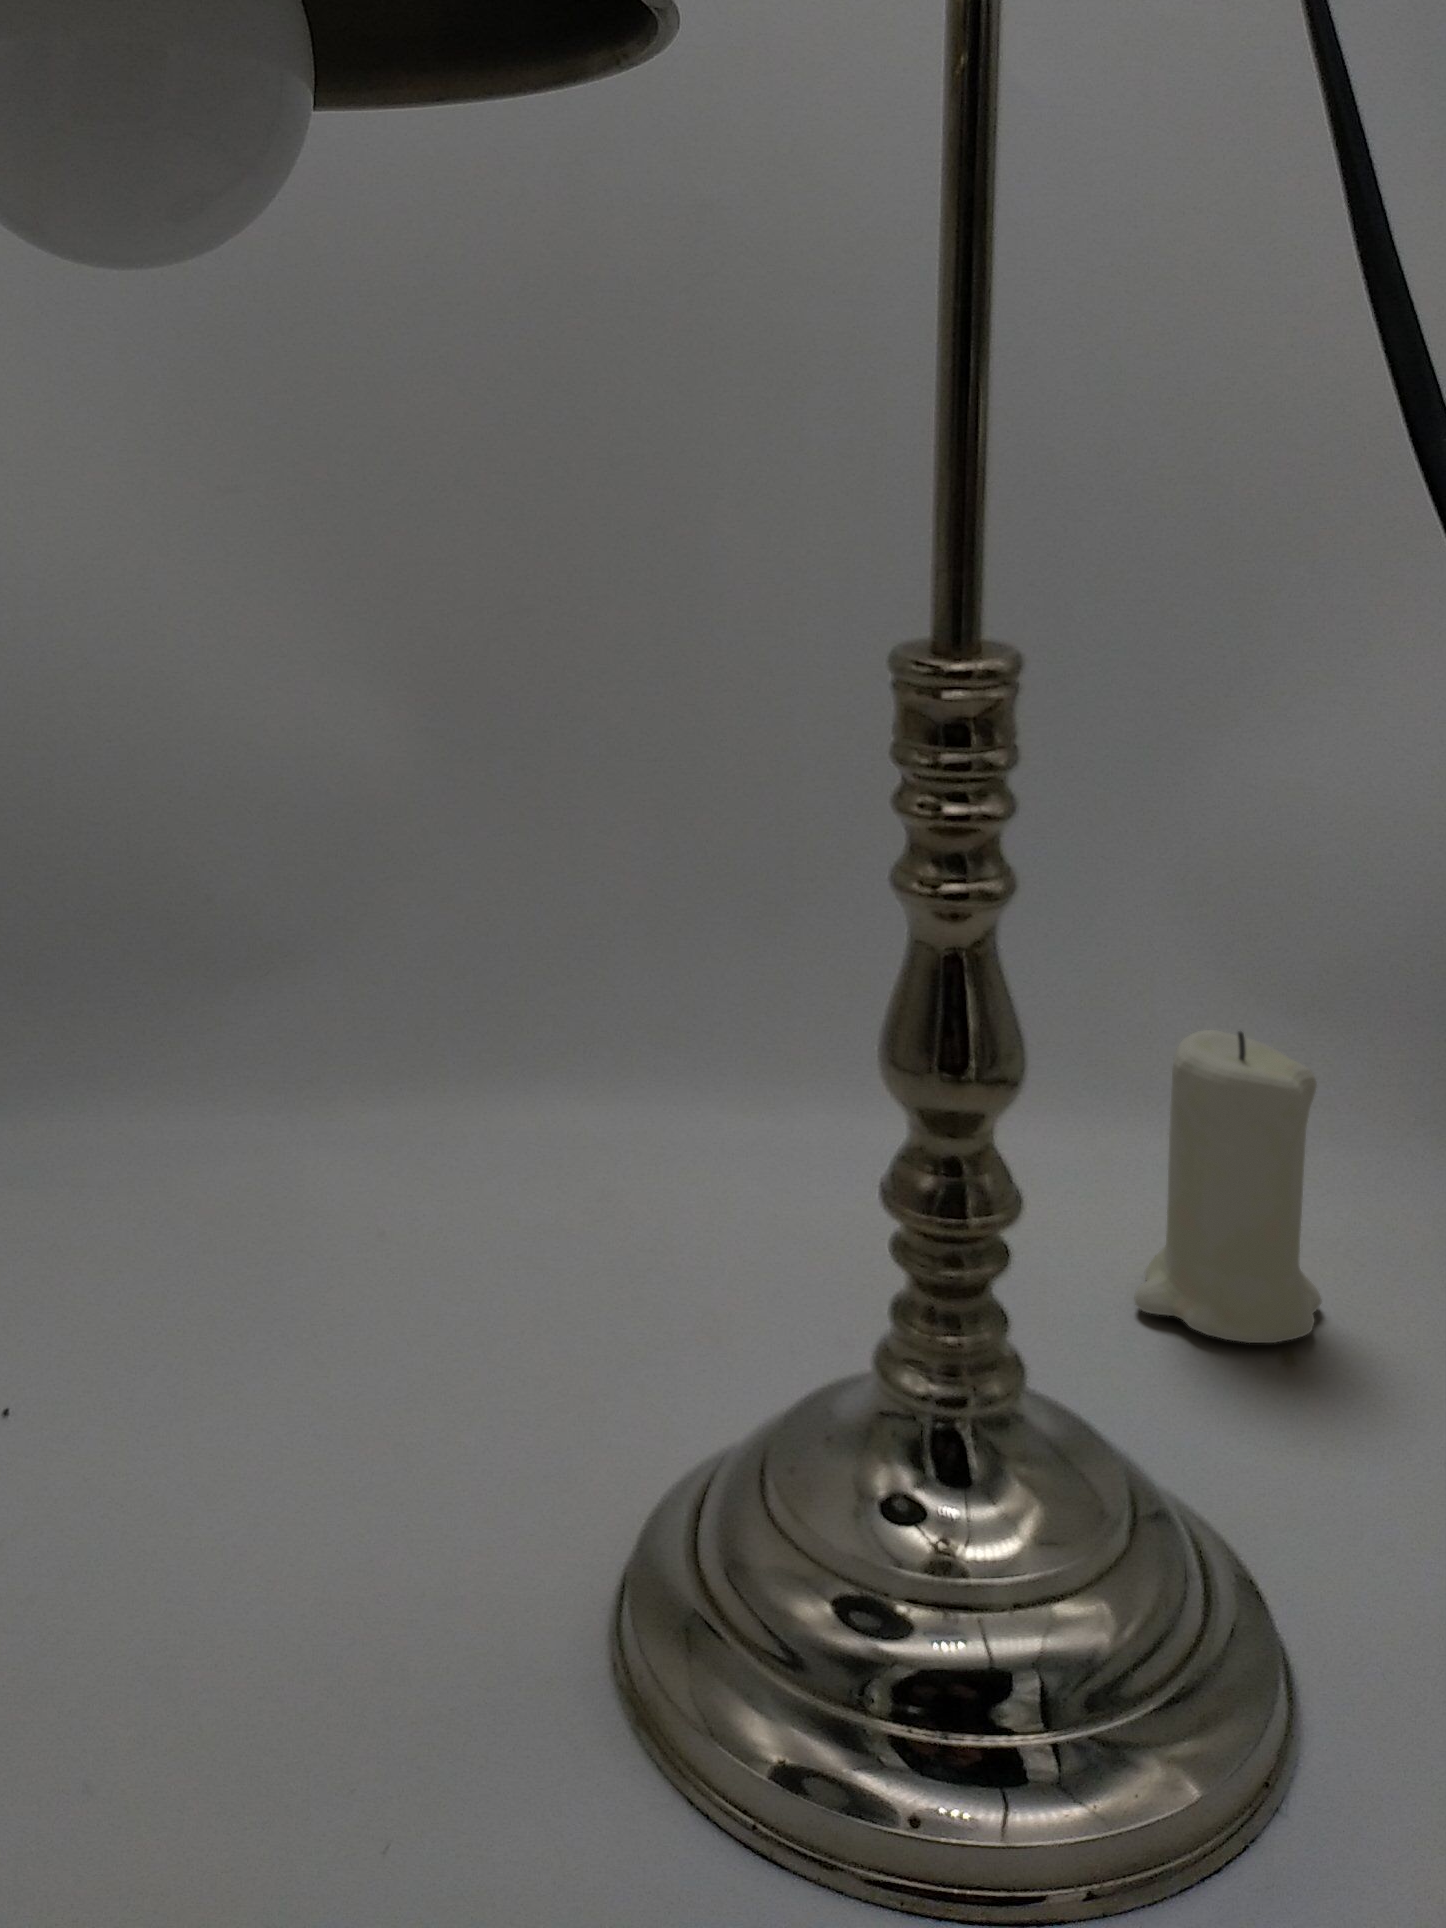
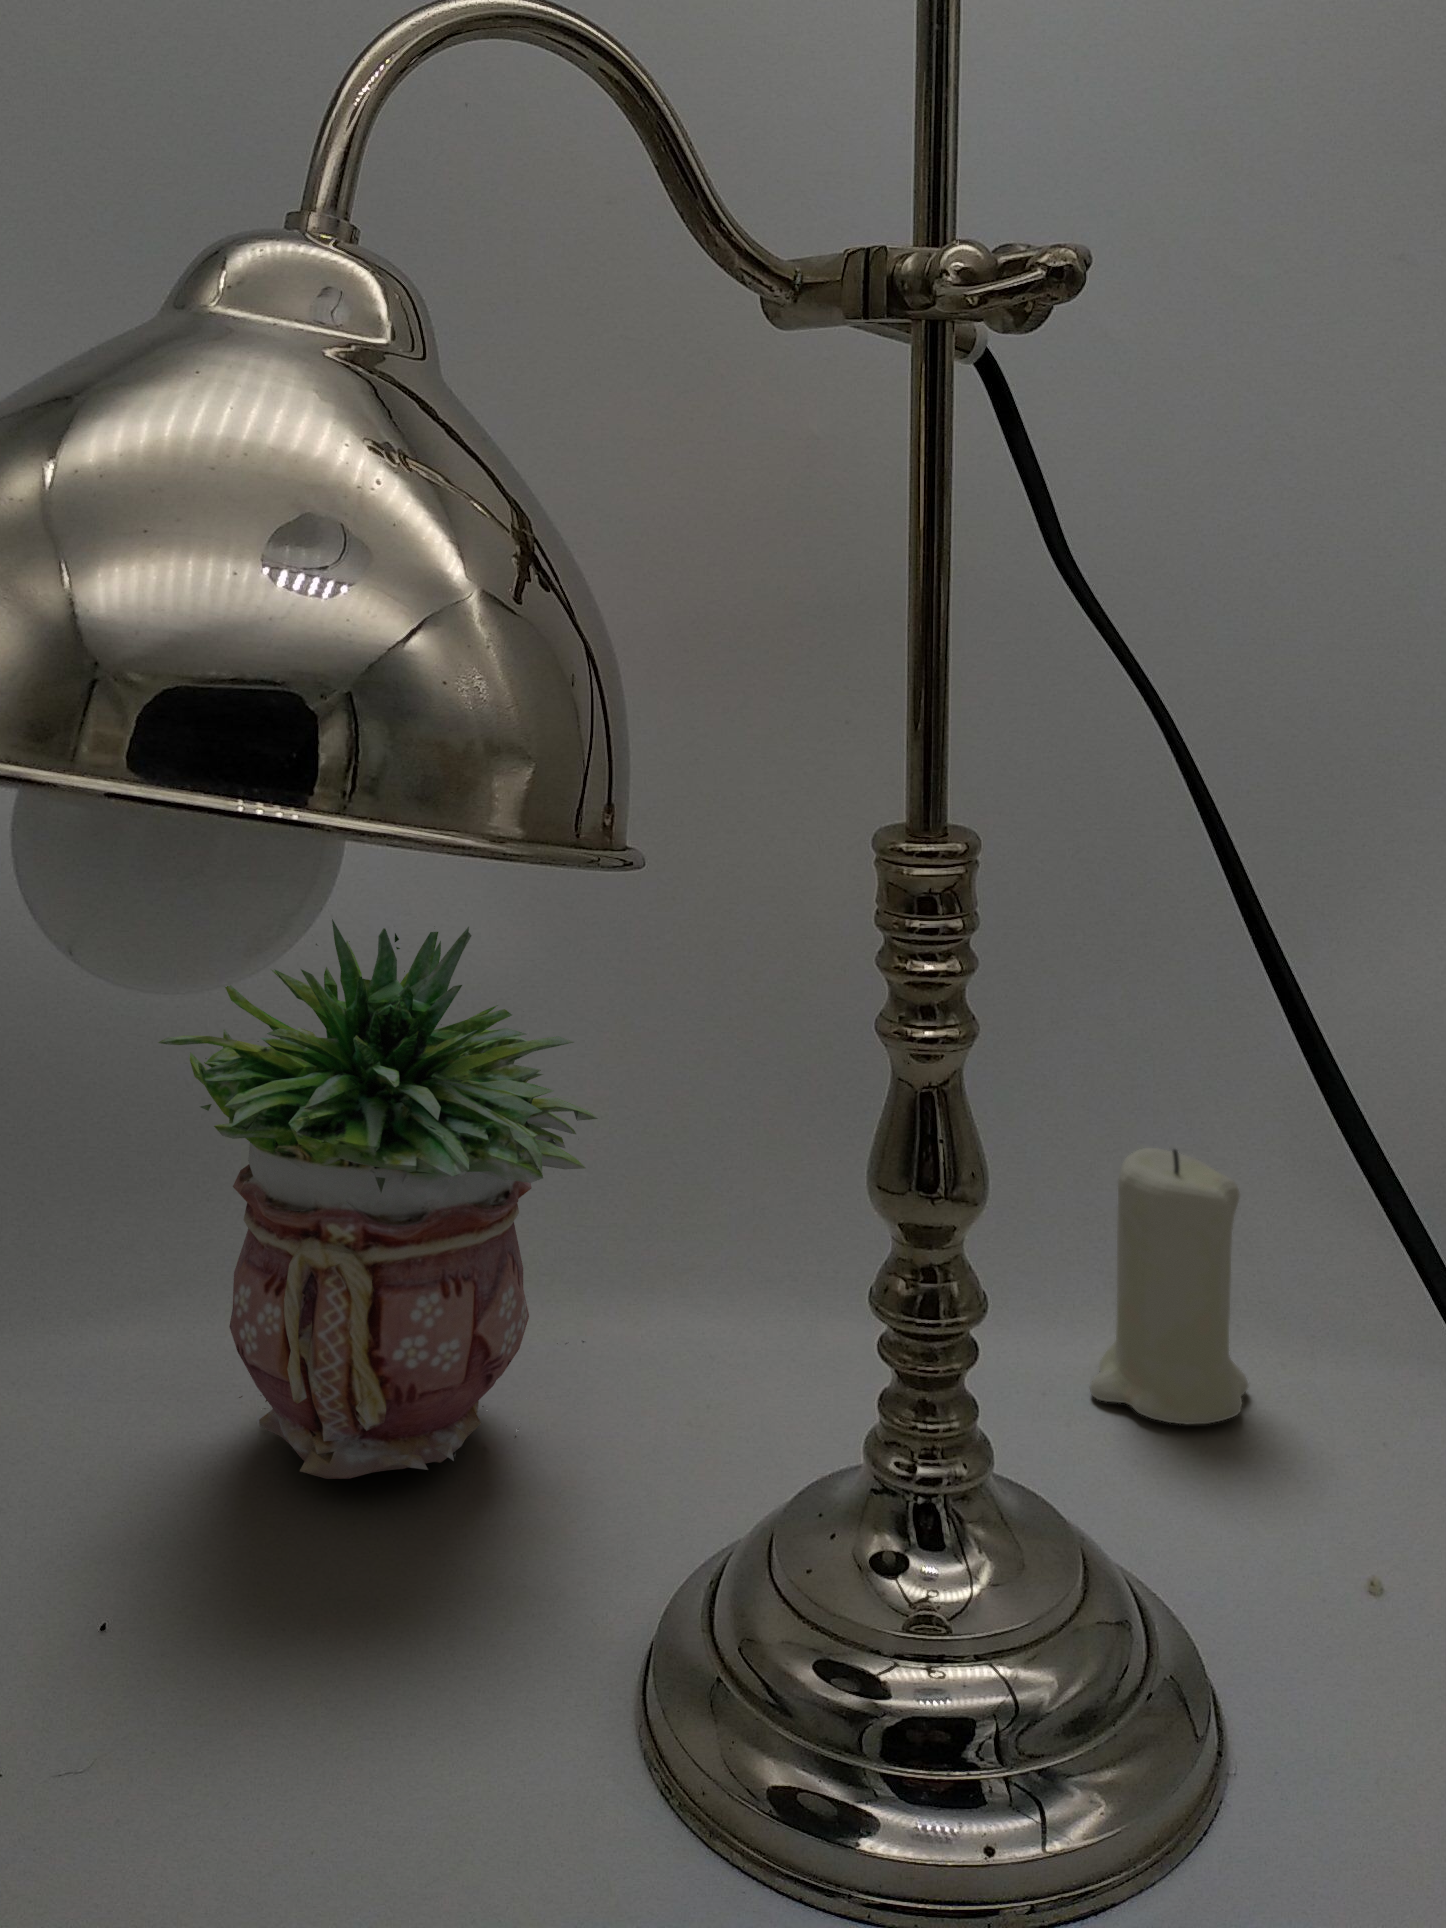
potted plant: none [78,757,572,1373] -> present [158,919,598,1479]

